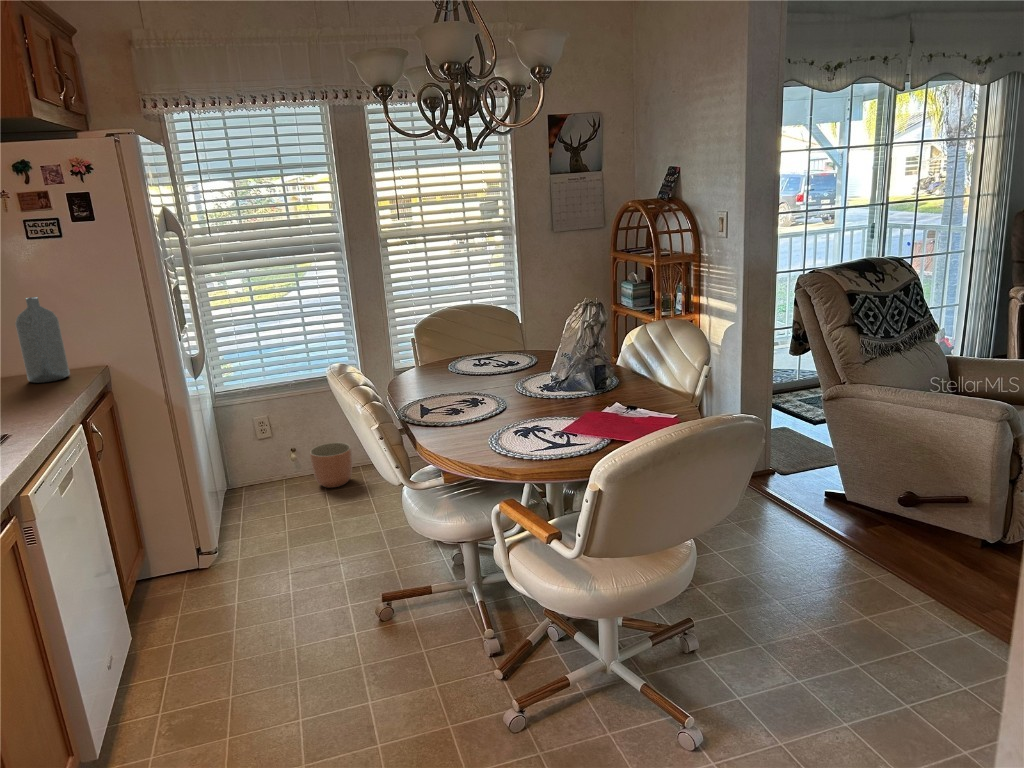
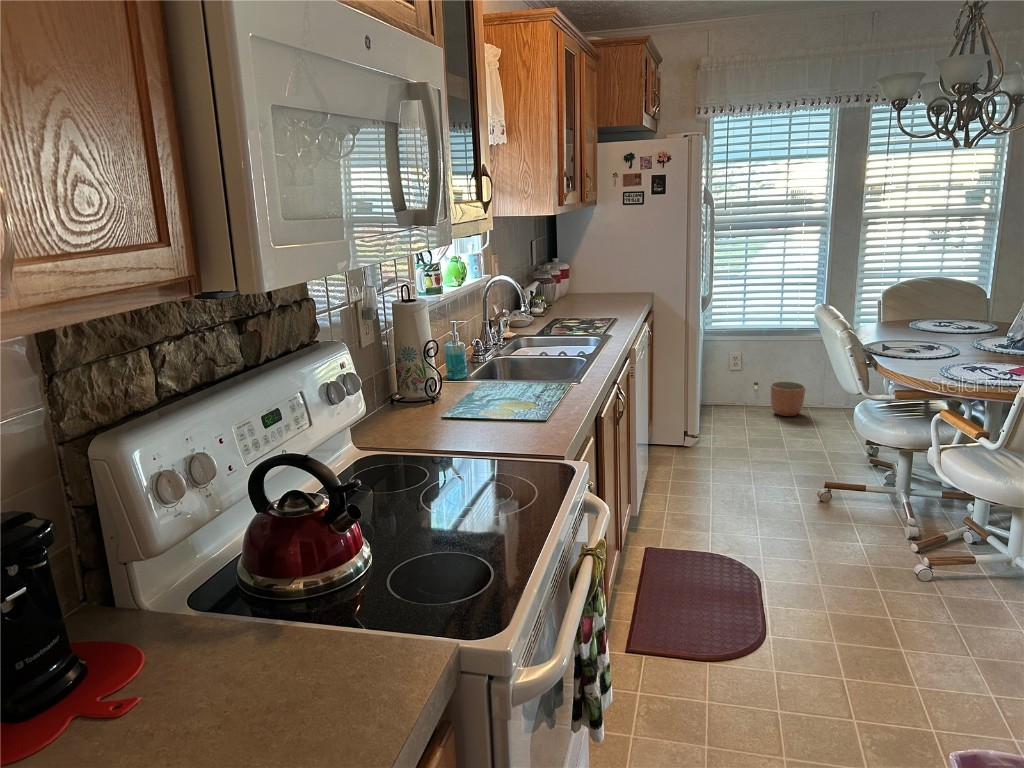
bottle: present [15,297,70,383] -> none [608,242,632,298]

